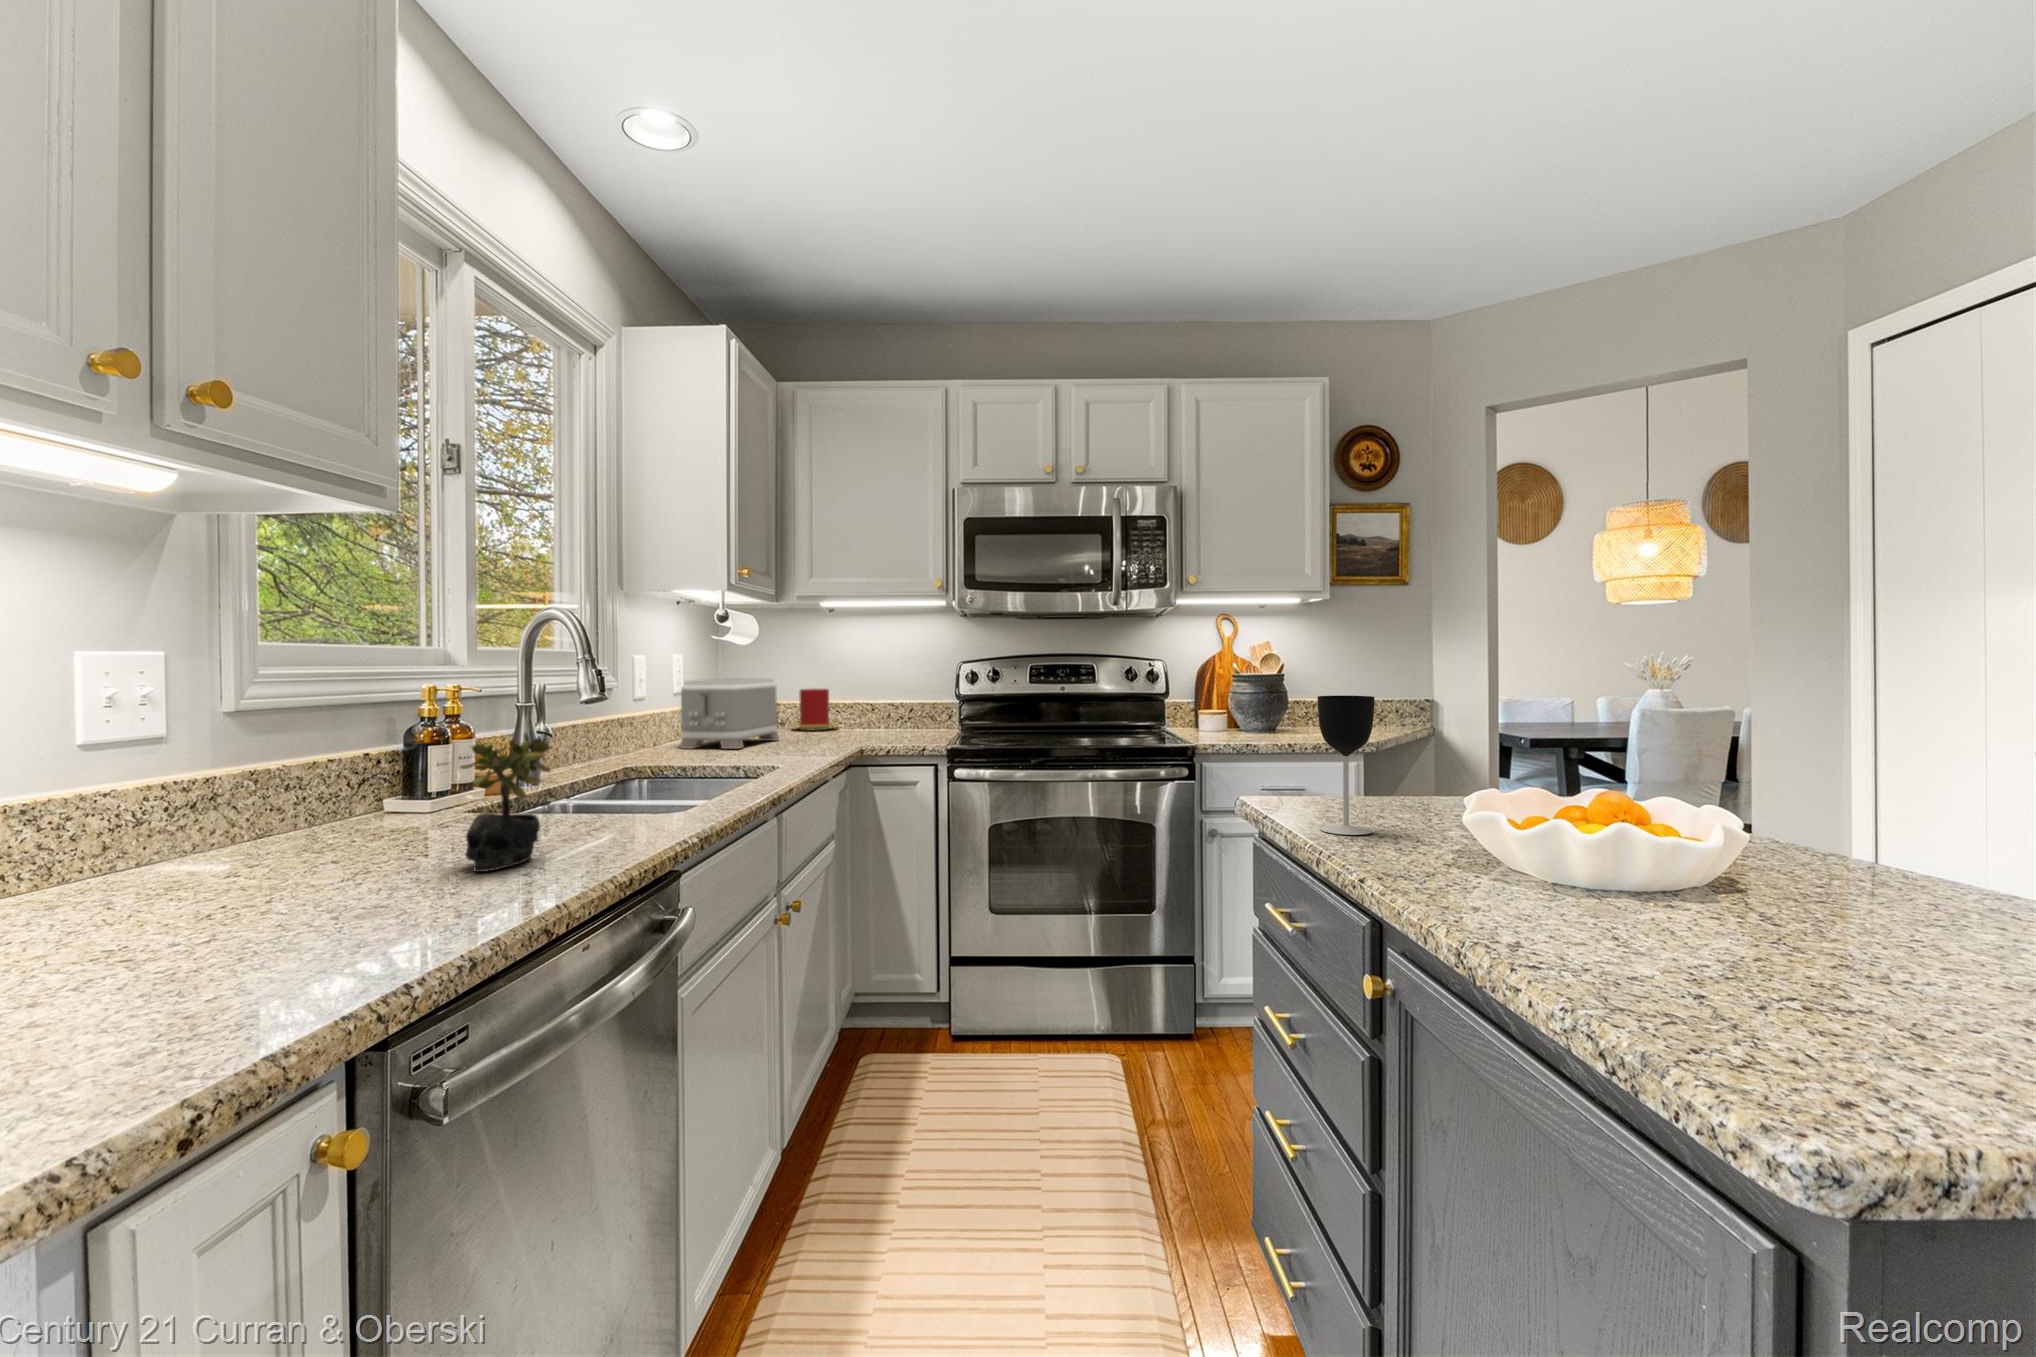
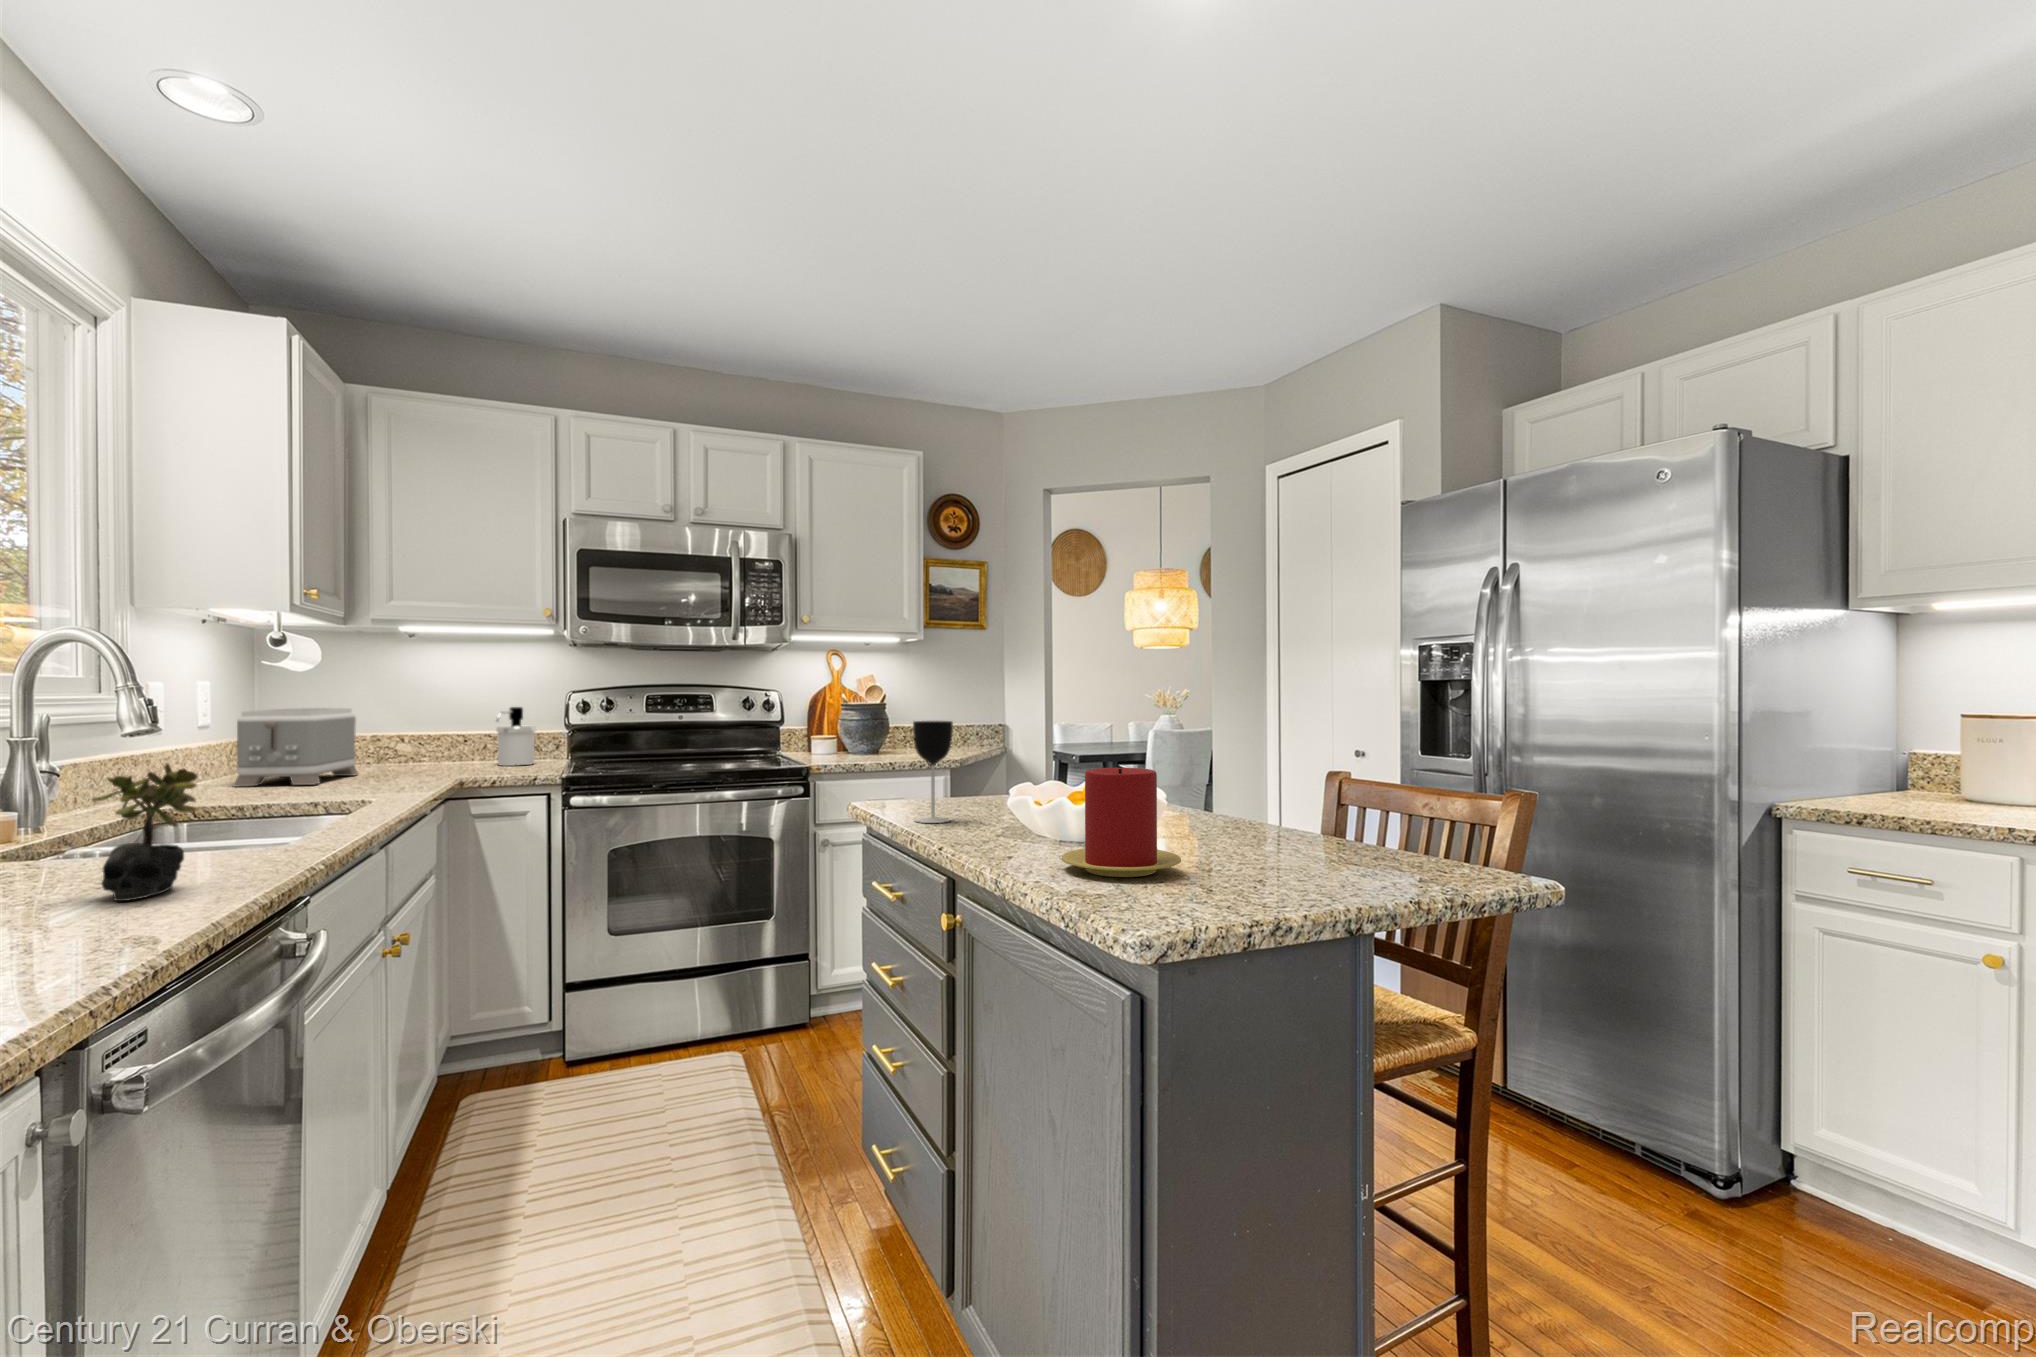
soap dispenser: none [894,677,931,735] -> present [496,707,536,766]
candle: present [792,689,838,730] -> present [1062,768,1181,877]

